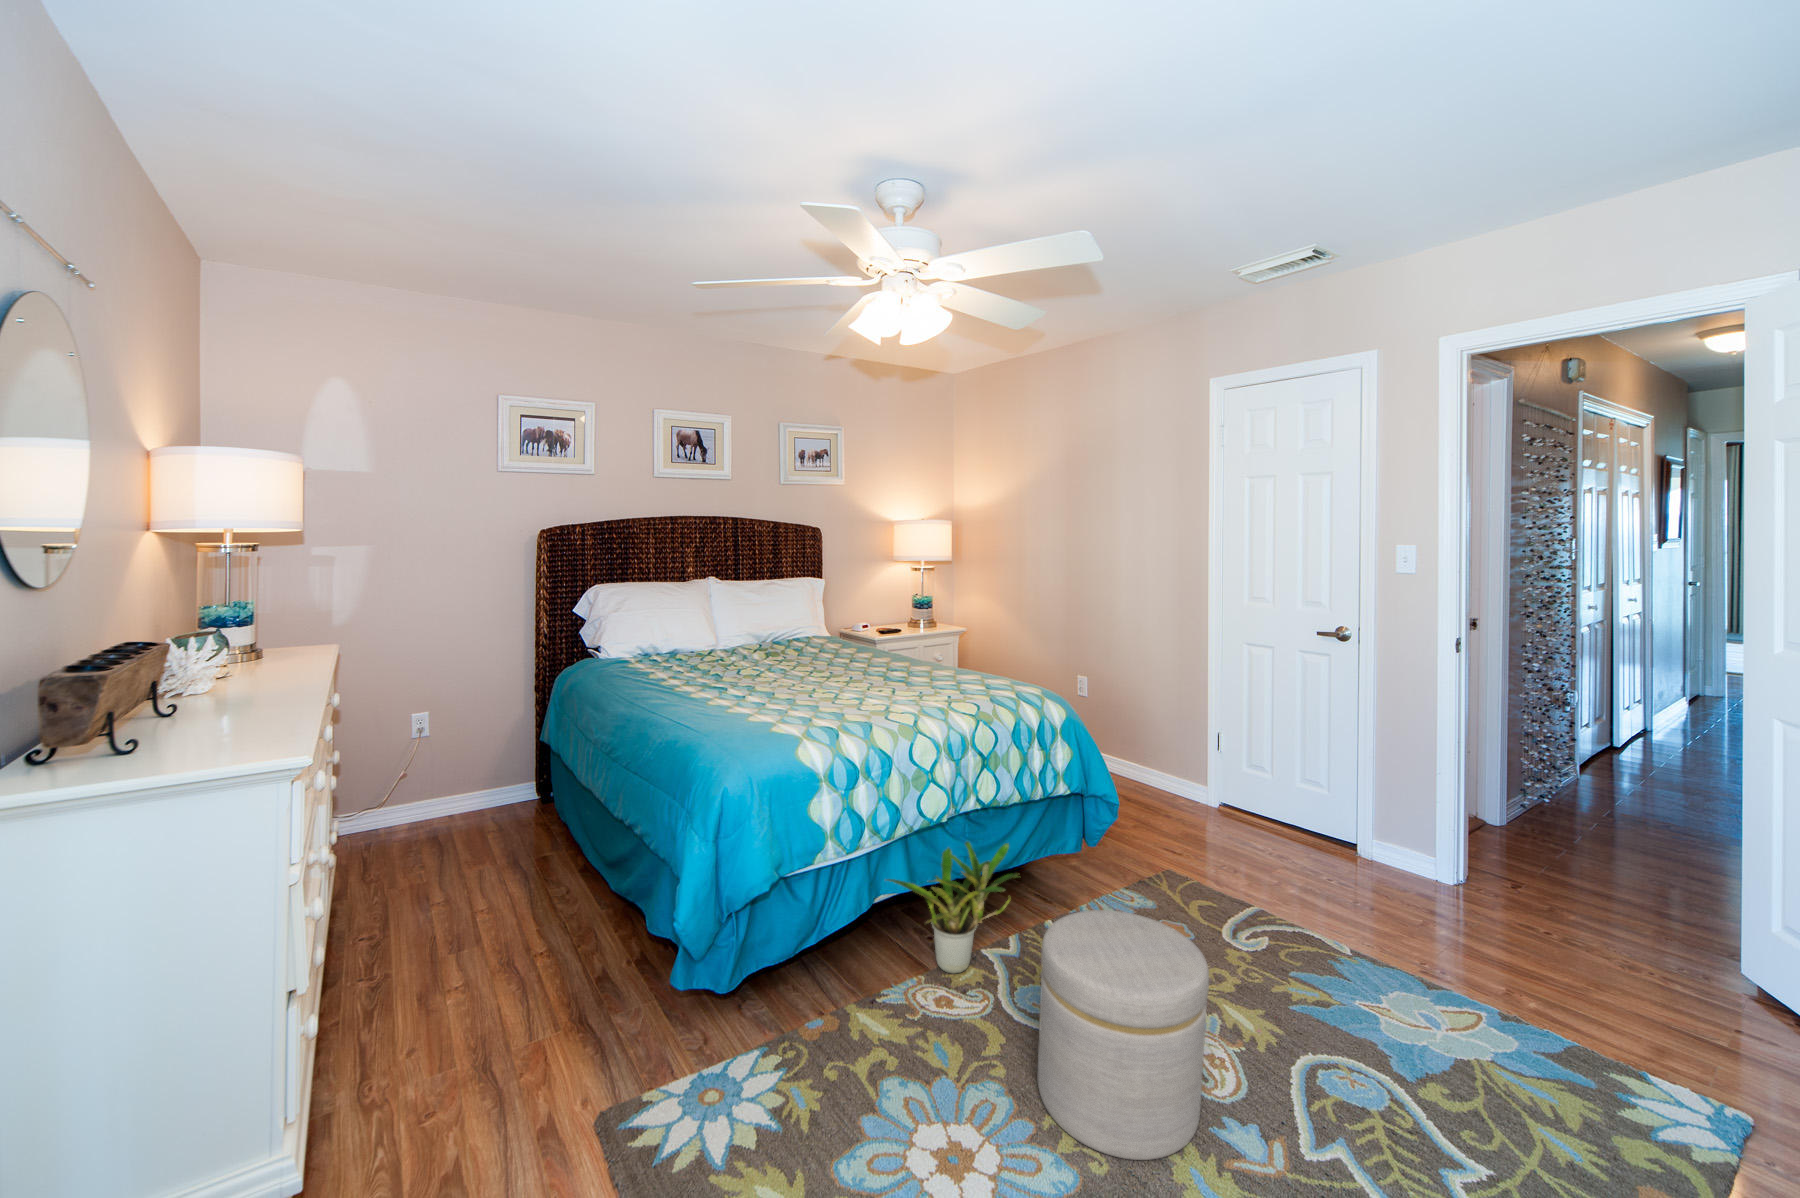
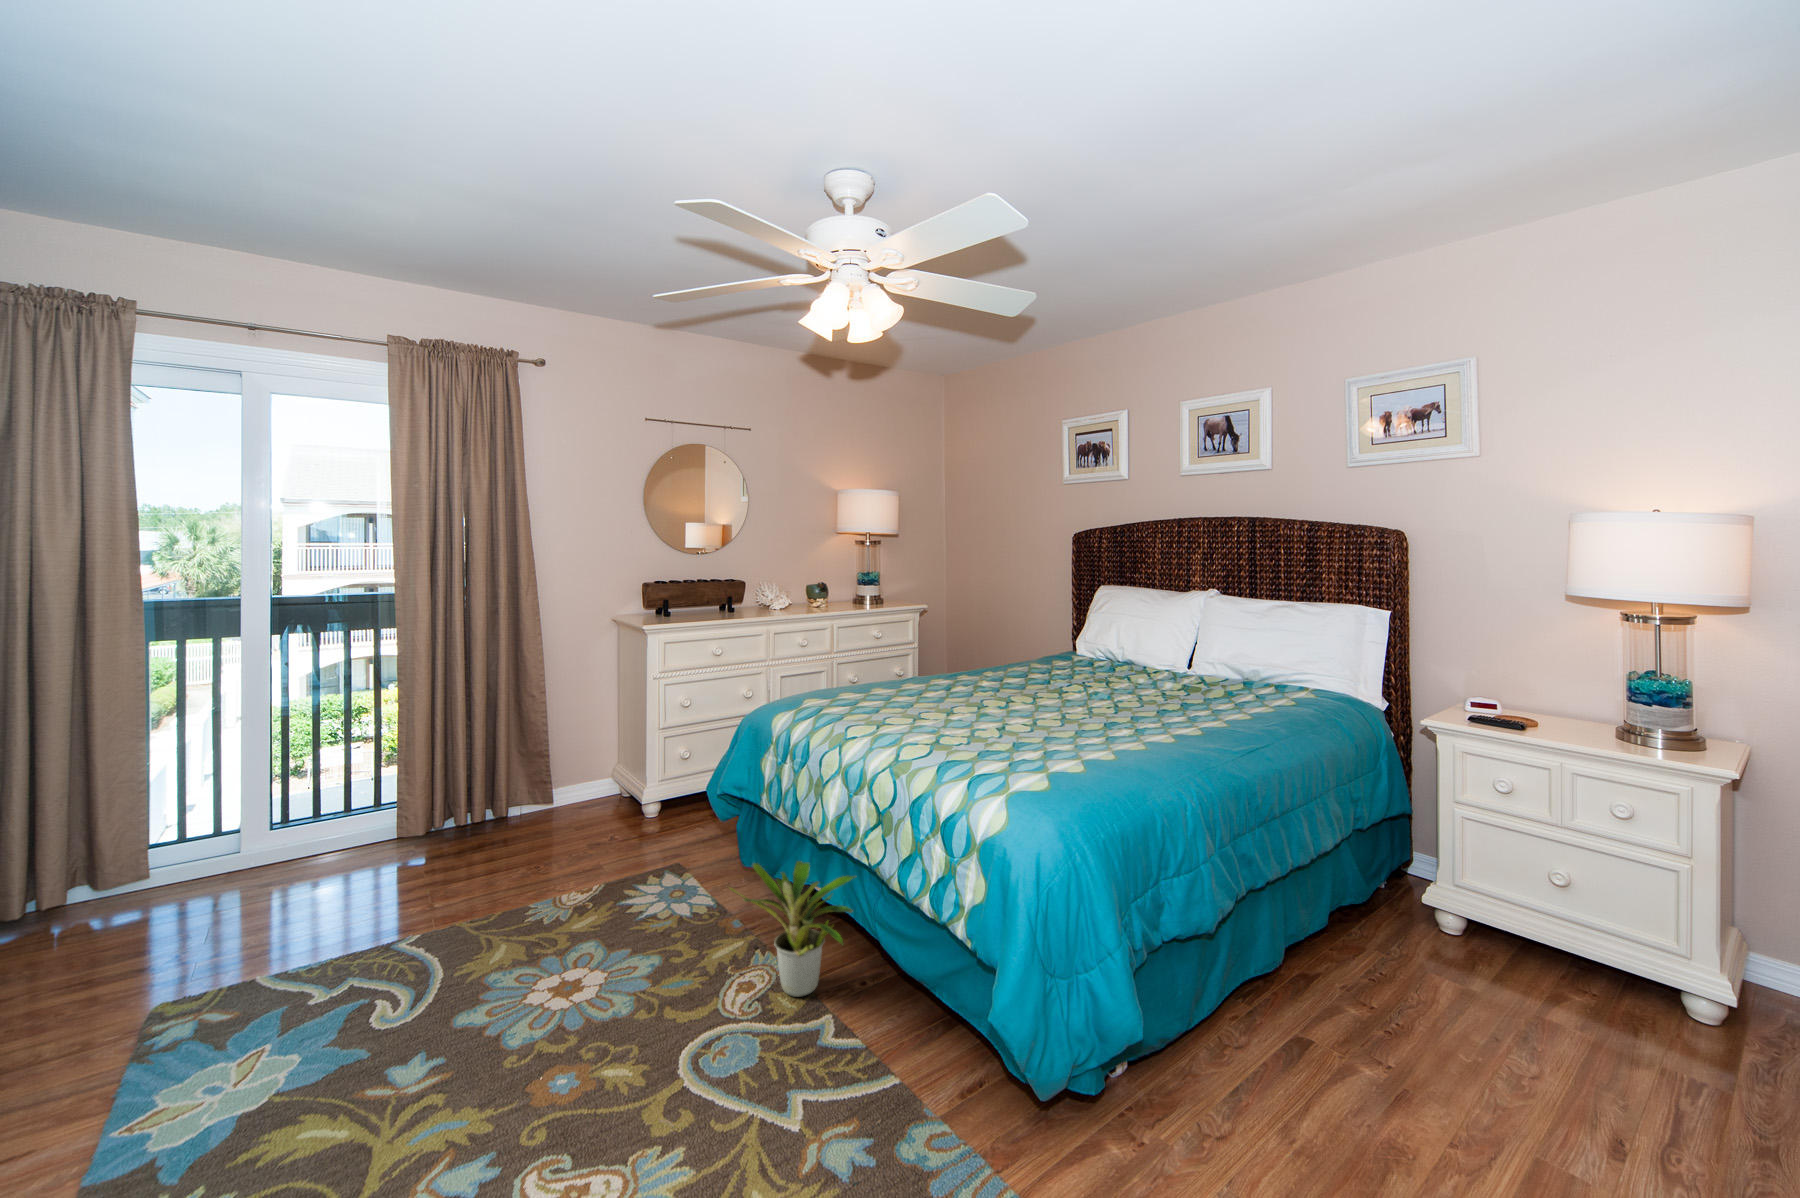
ottoman: present [1038,910,1209,1160] -> none [465,893,649,1147]

